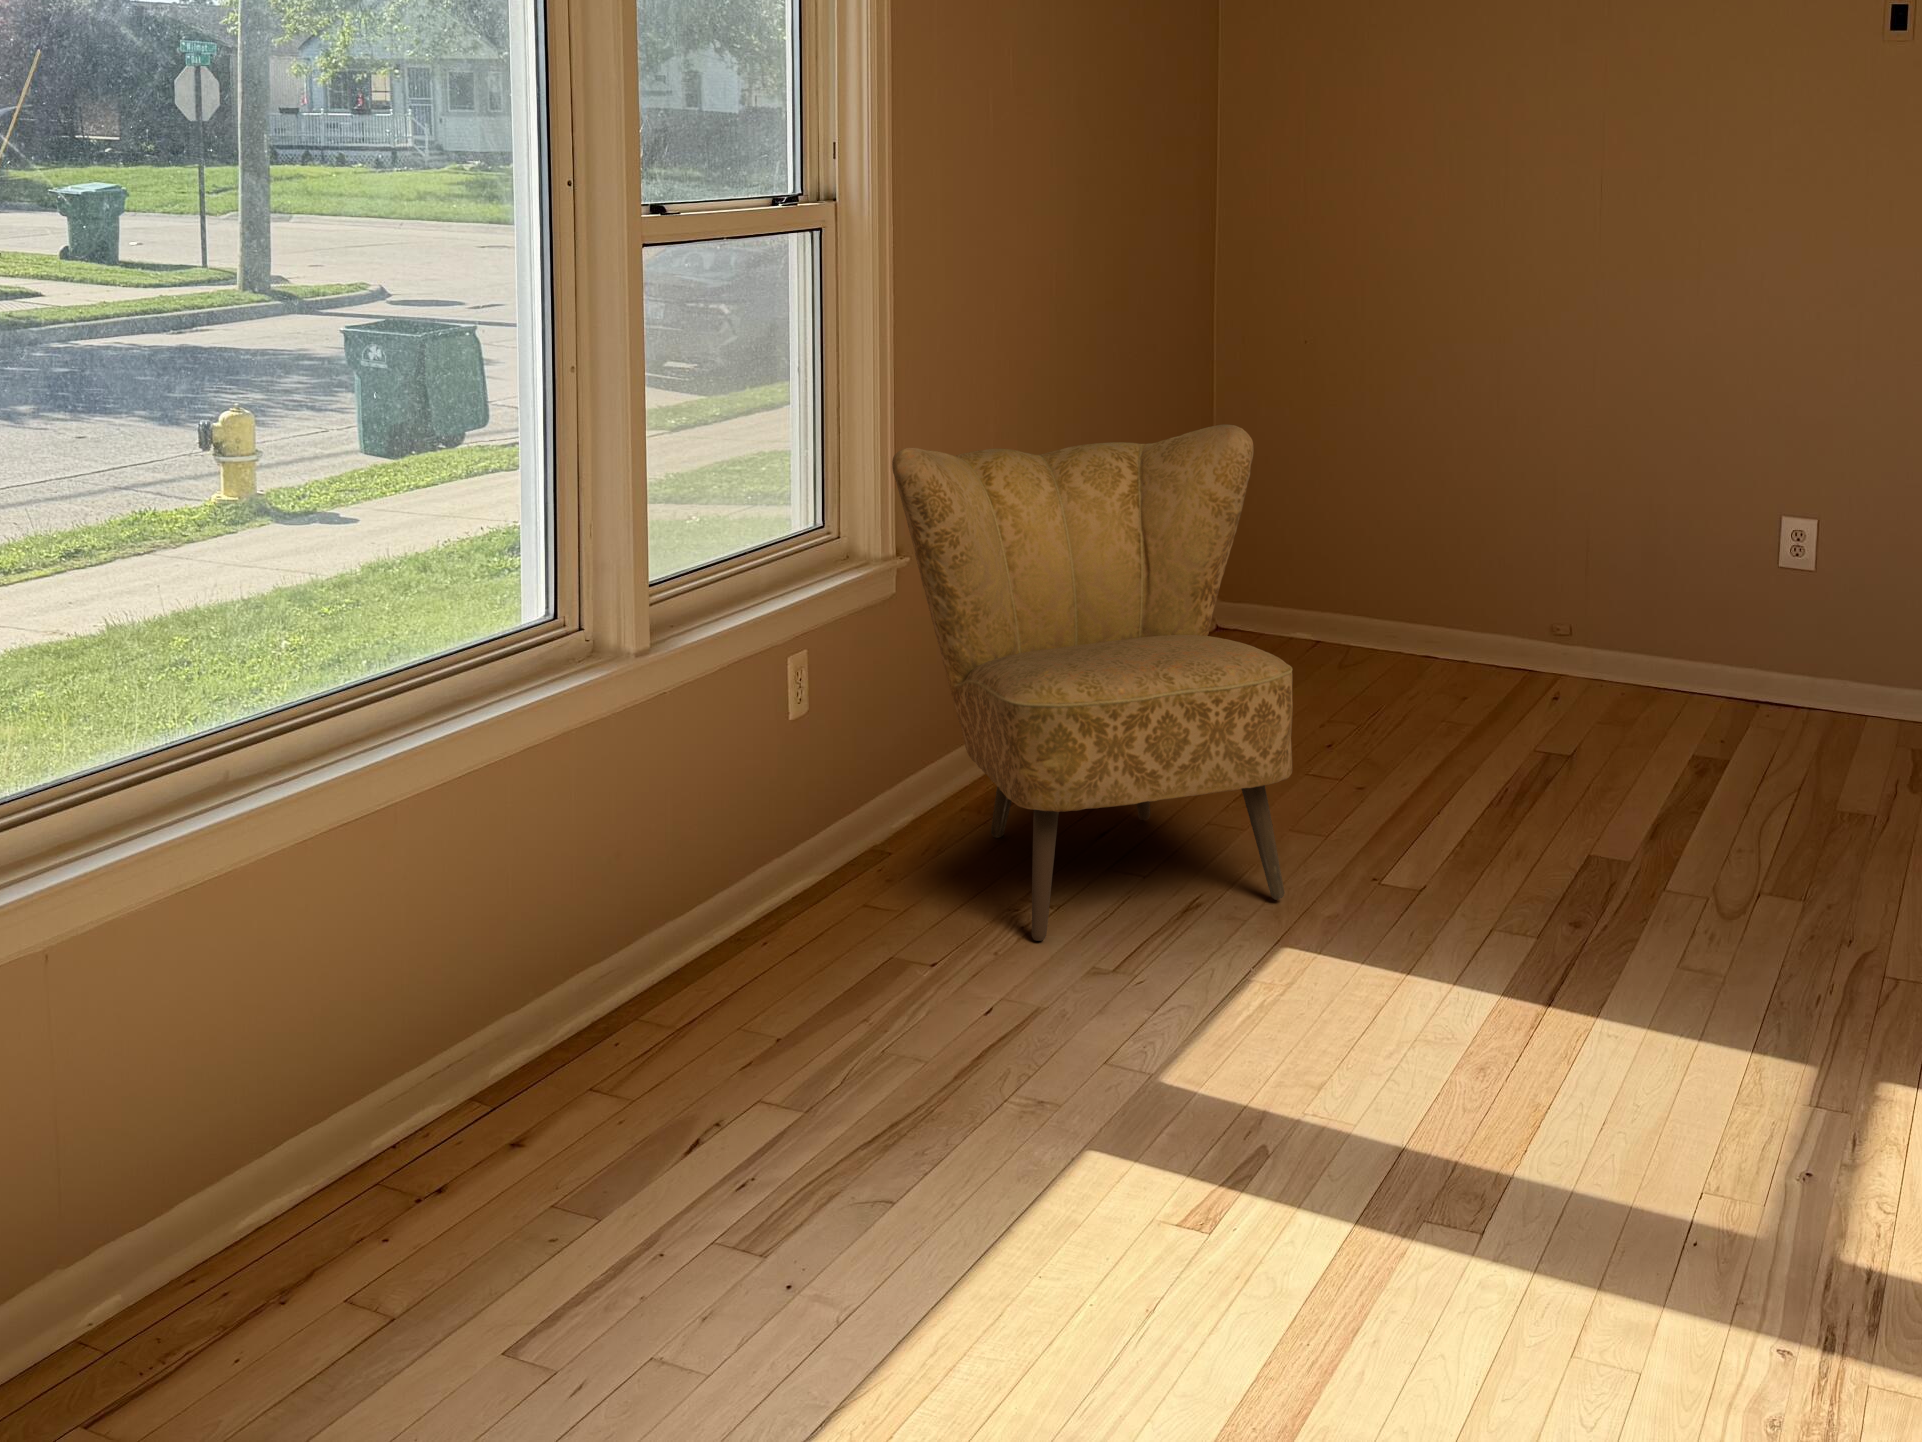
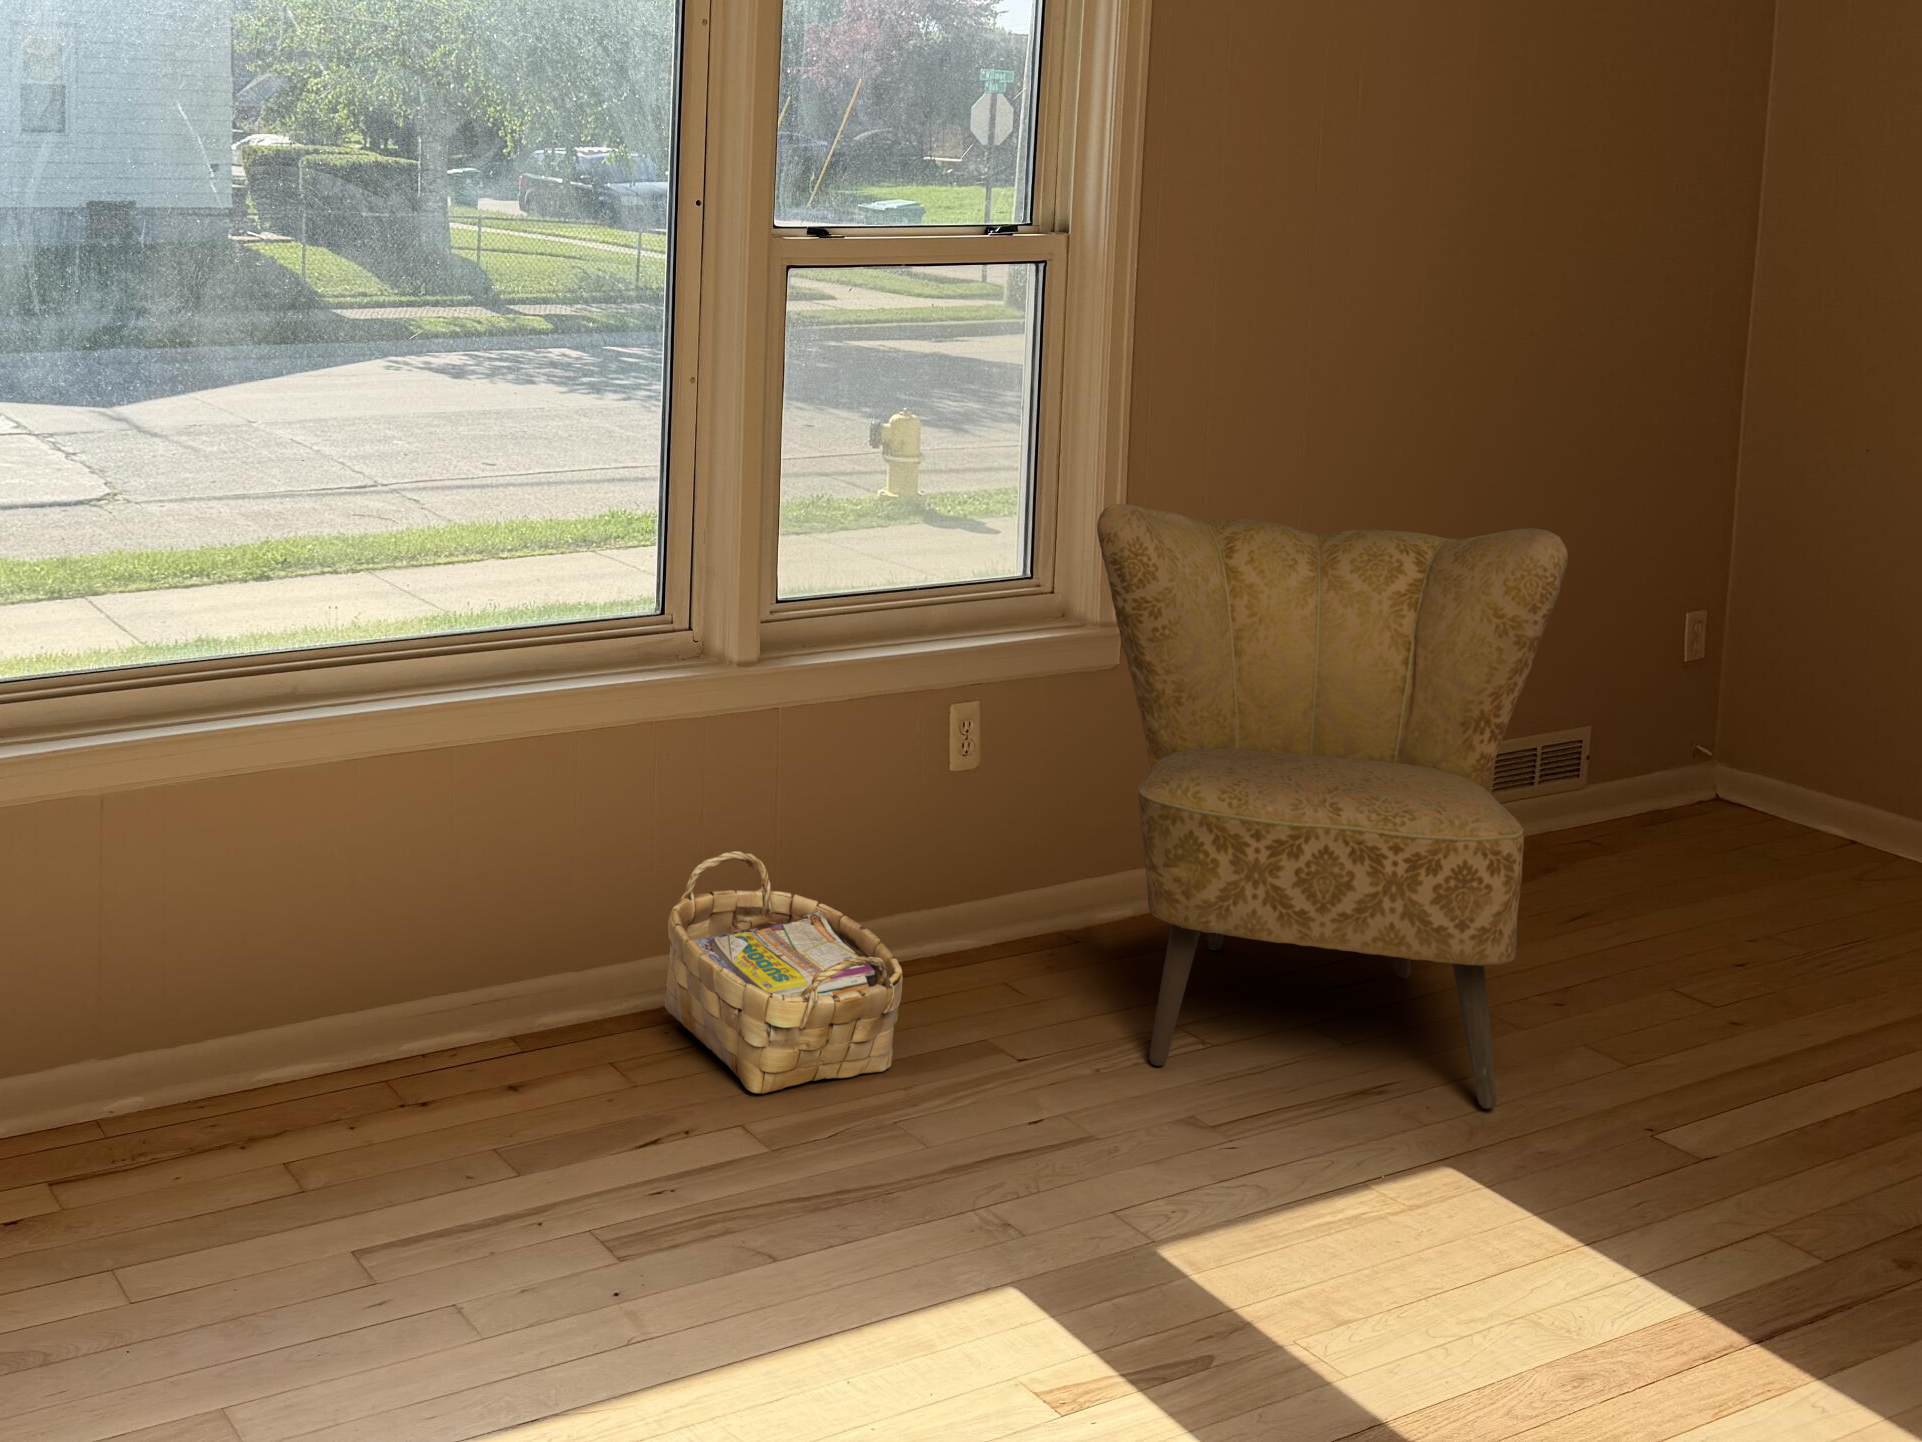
woven basket: none [605,844,858,1071] -> present [665,851,903,1094]

